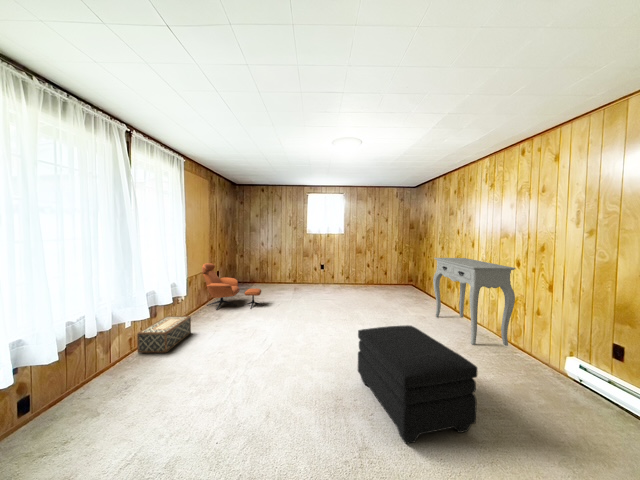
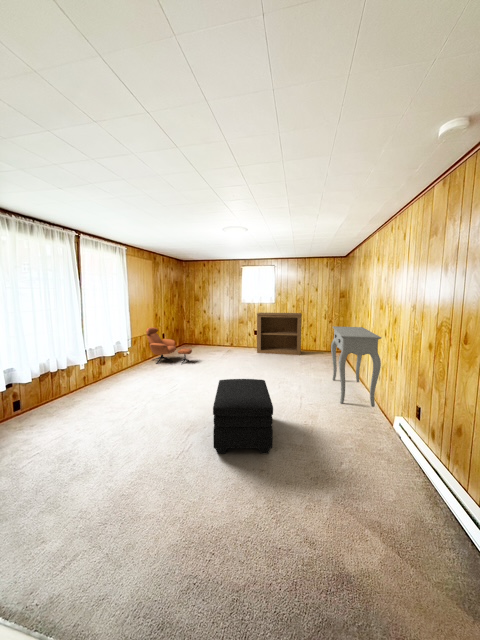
bookshelf: none [328,244,378,290] -> present [257,312,302,355]
woven basket: present [137,316,191,353] -> none [89,365,129,389]

